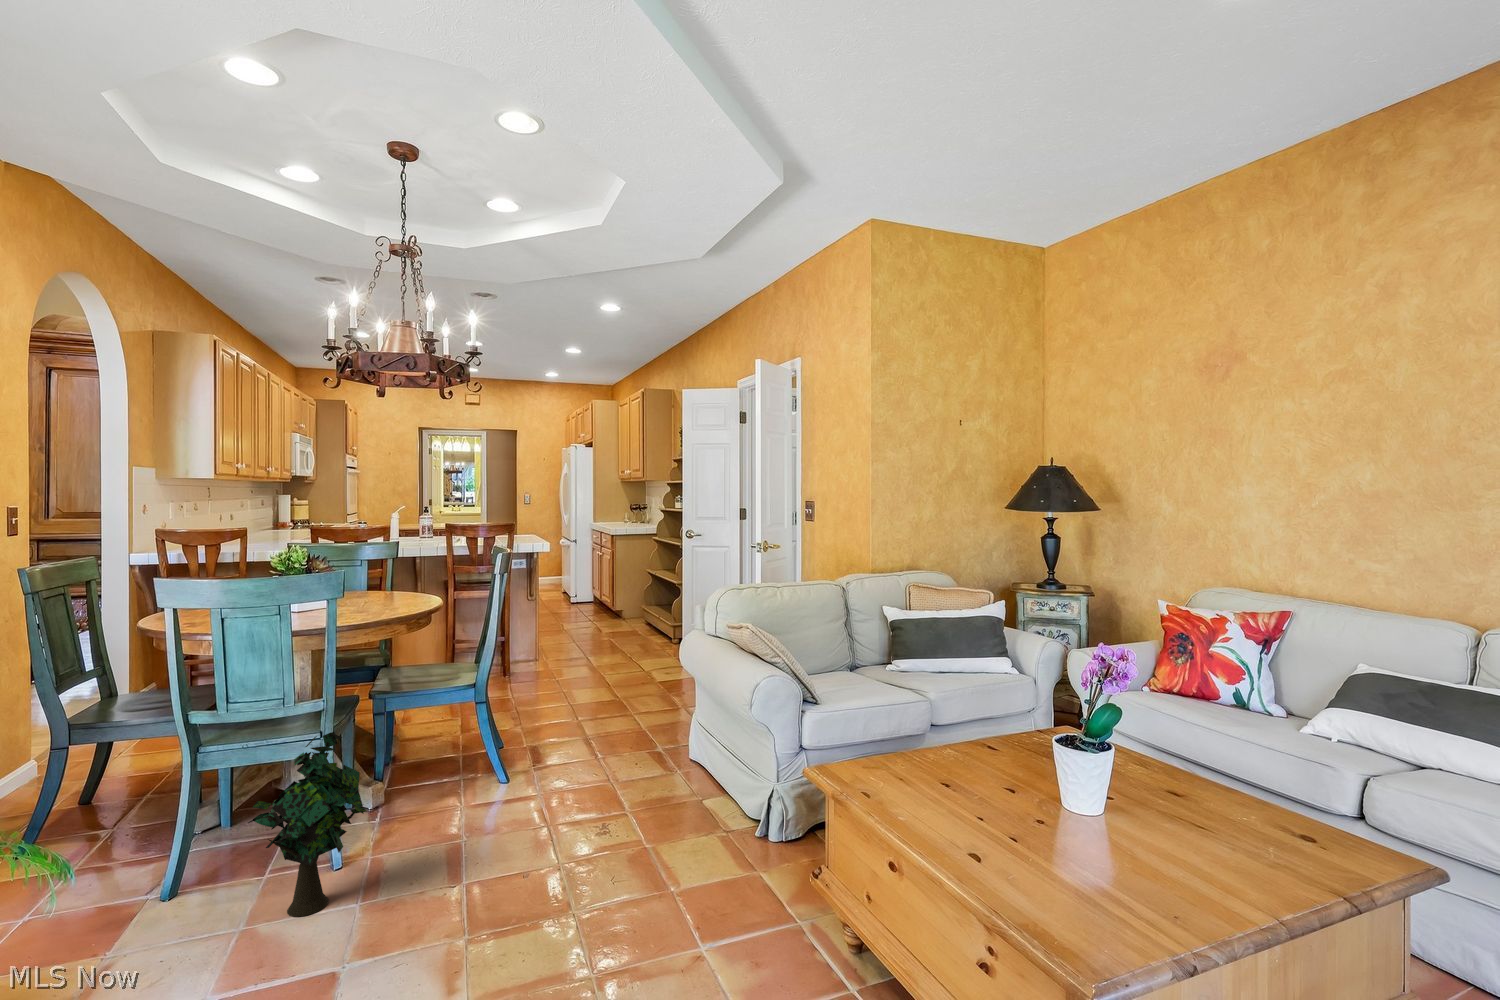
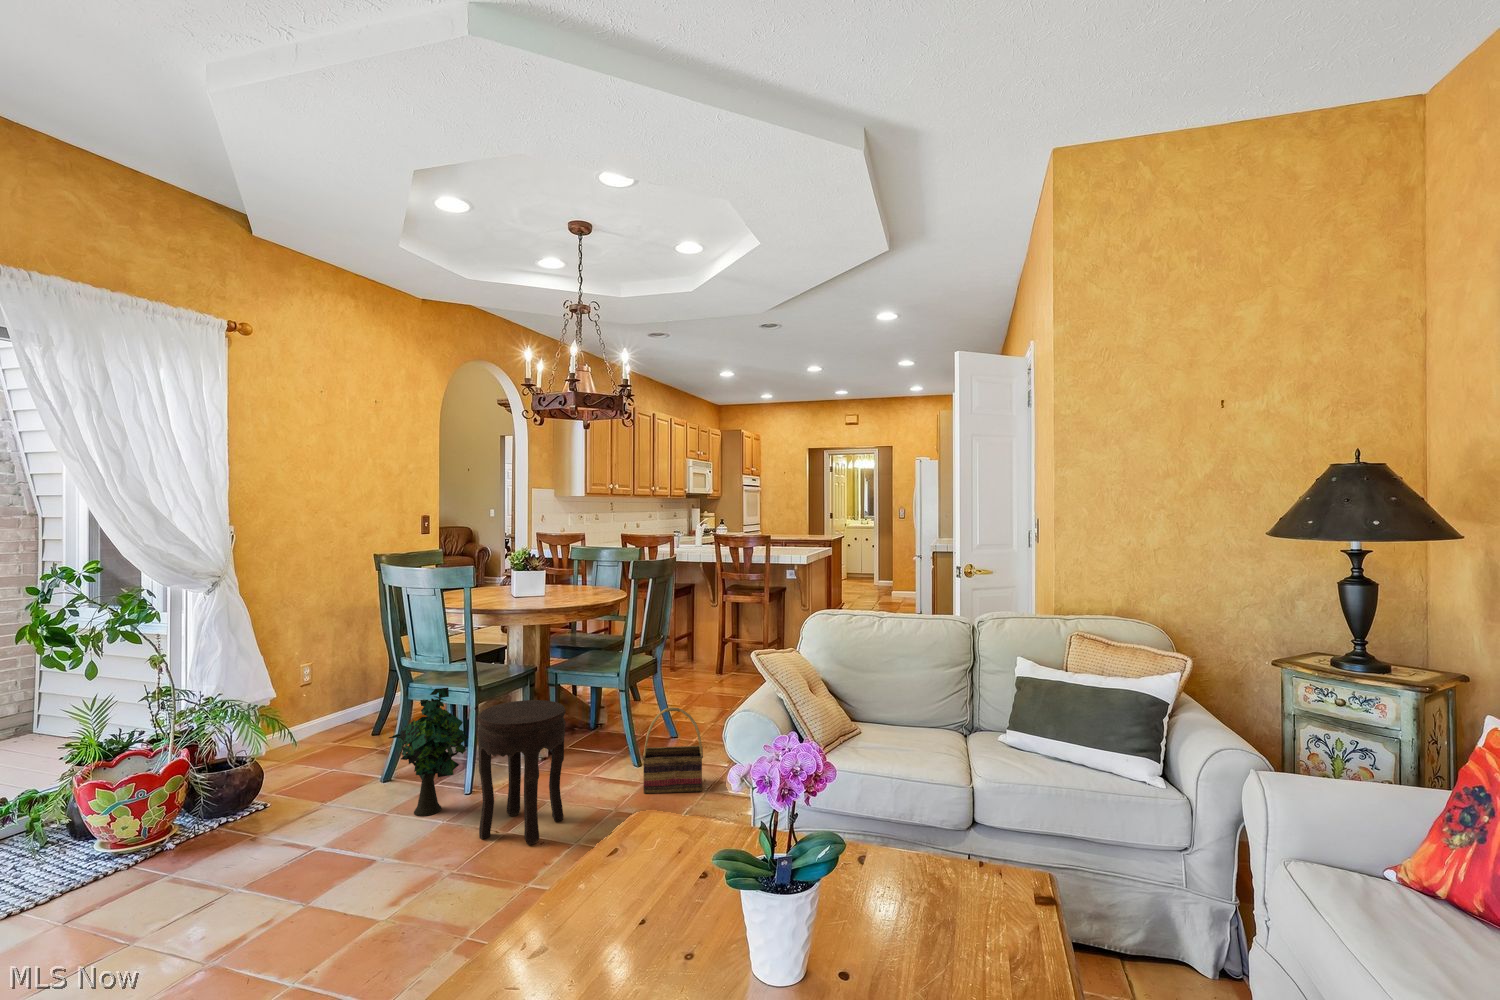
basket: none [535,704,608,802] -> present [643,707,703,793]
side table: none [418,719,527,903] -> present [478,700,566,845]

